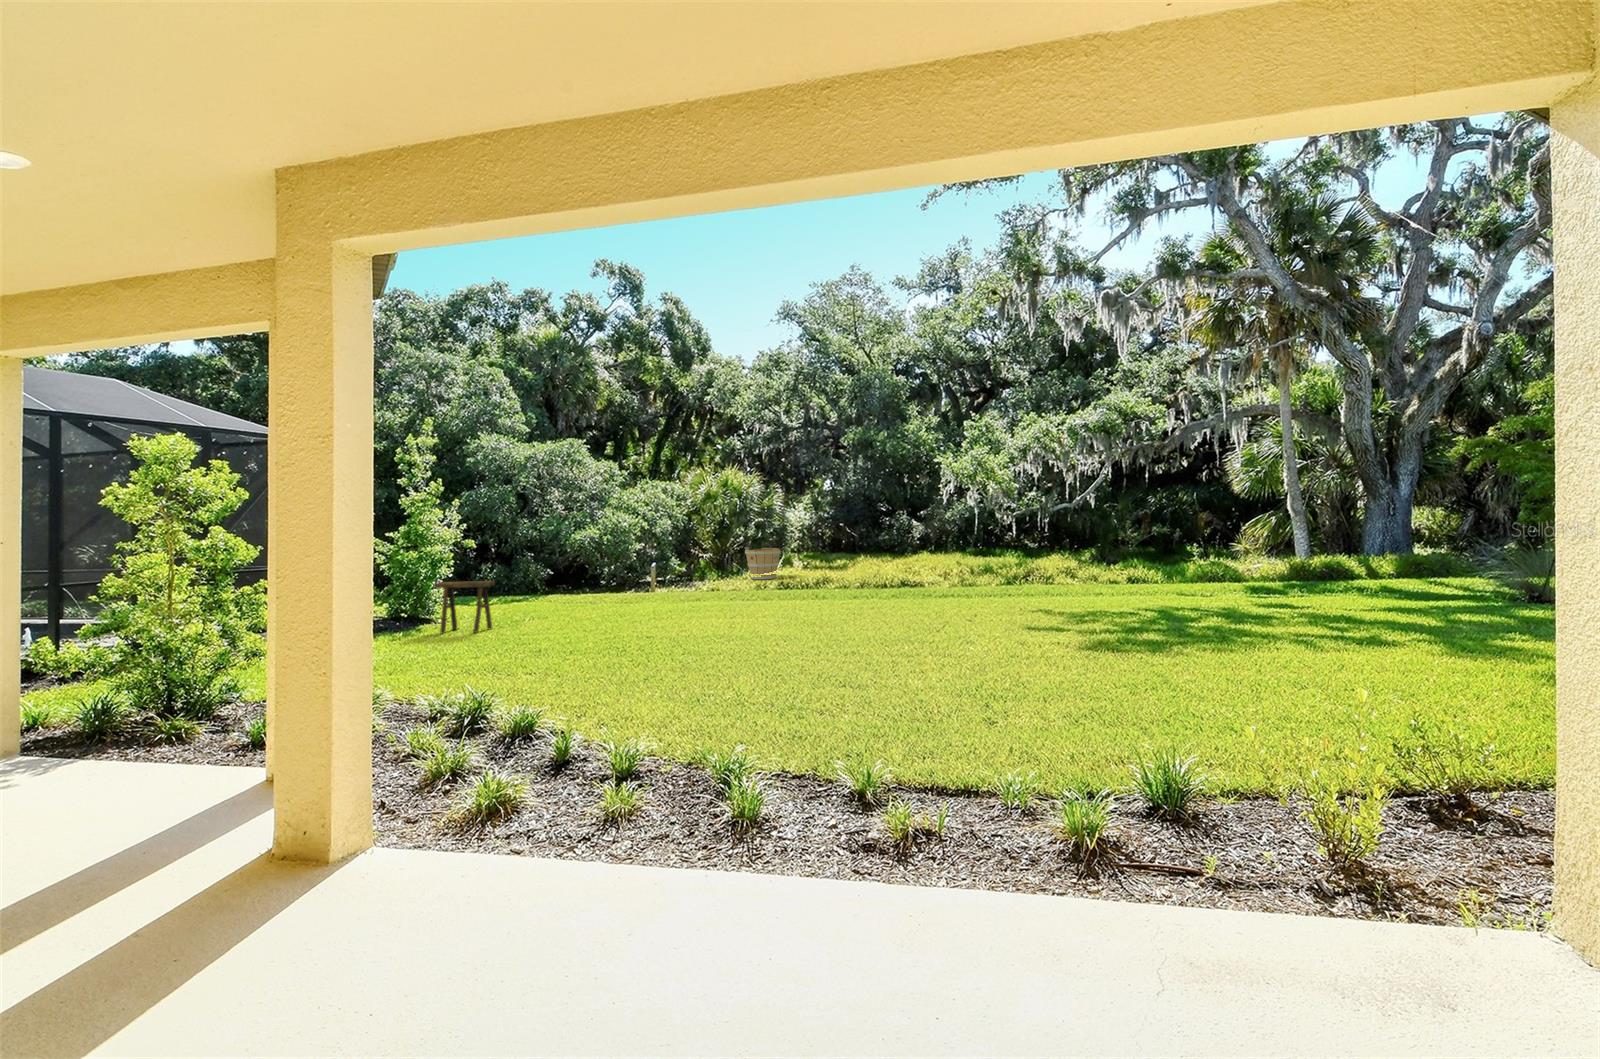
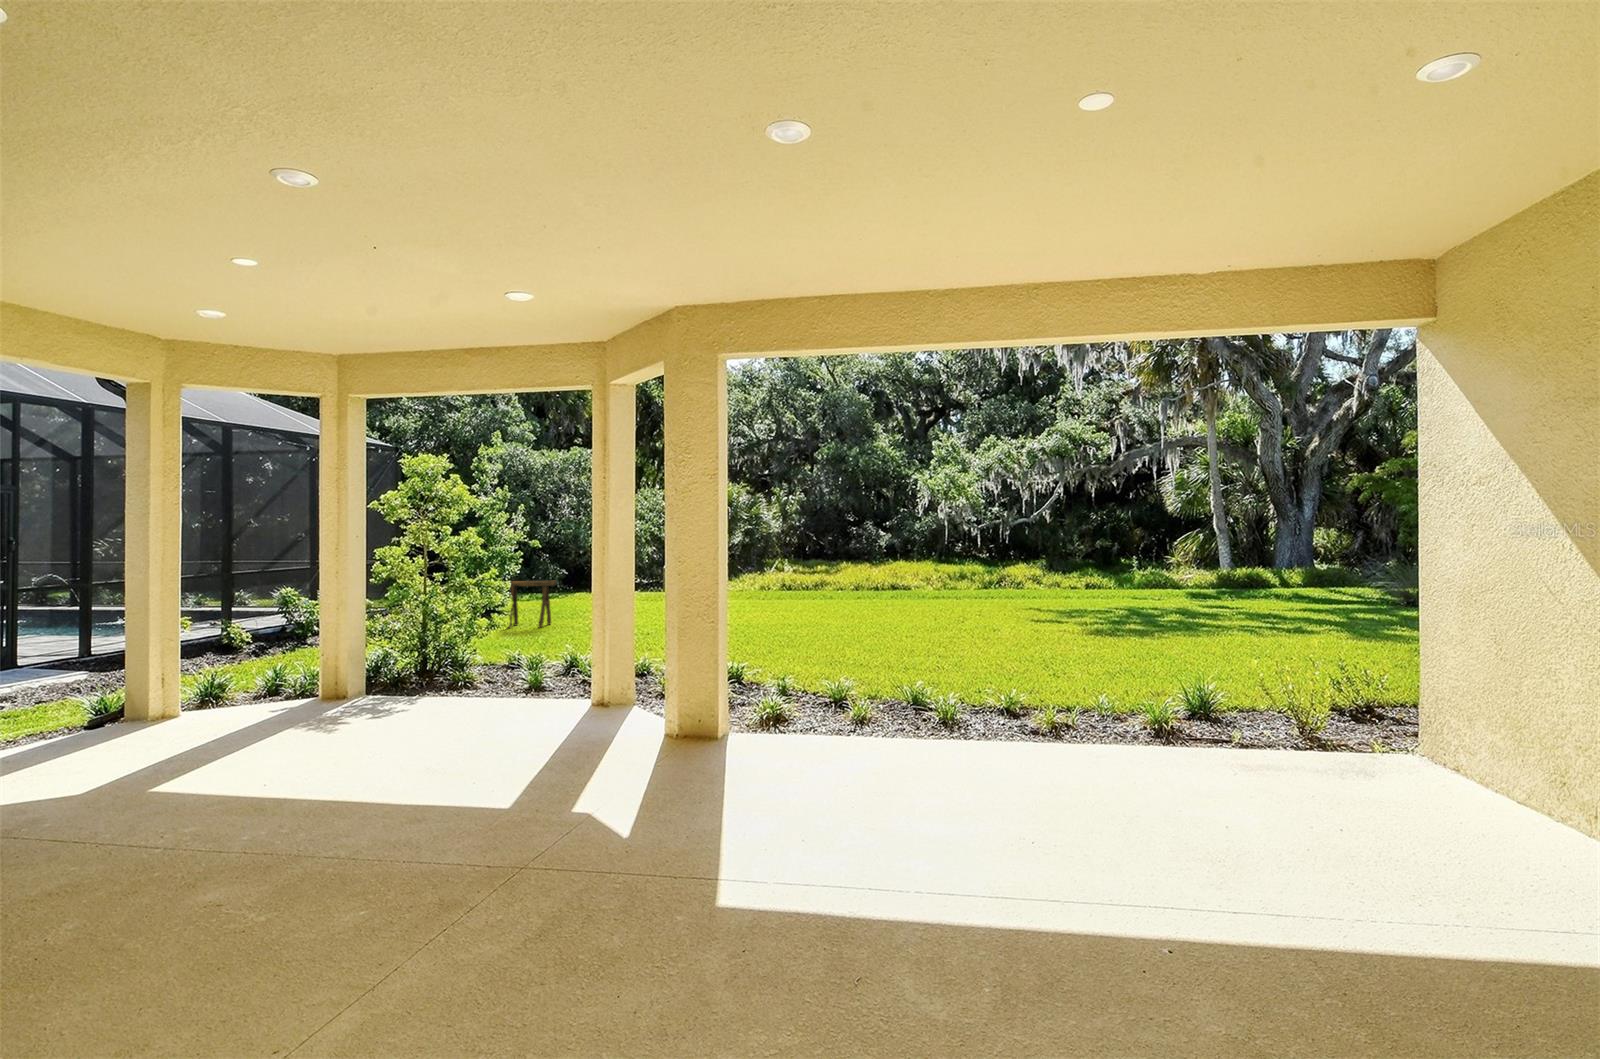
wooden bucket: present [745,548,781,580] -> none [740,554,773,583]

